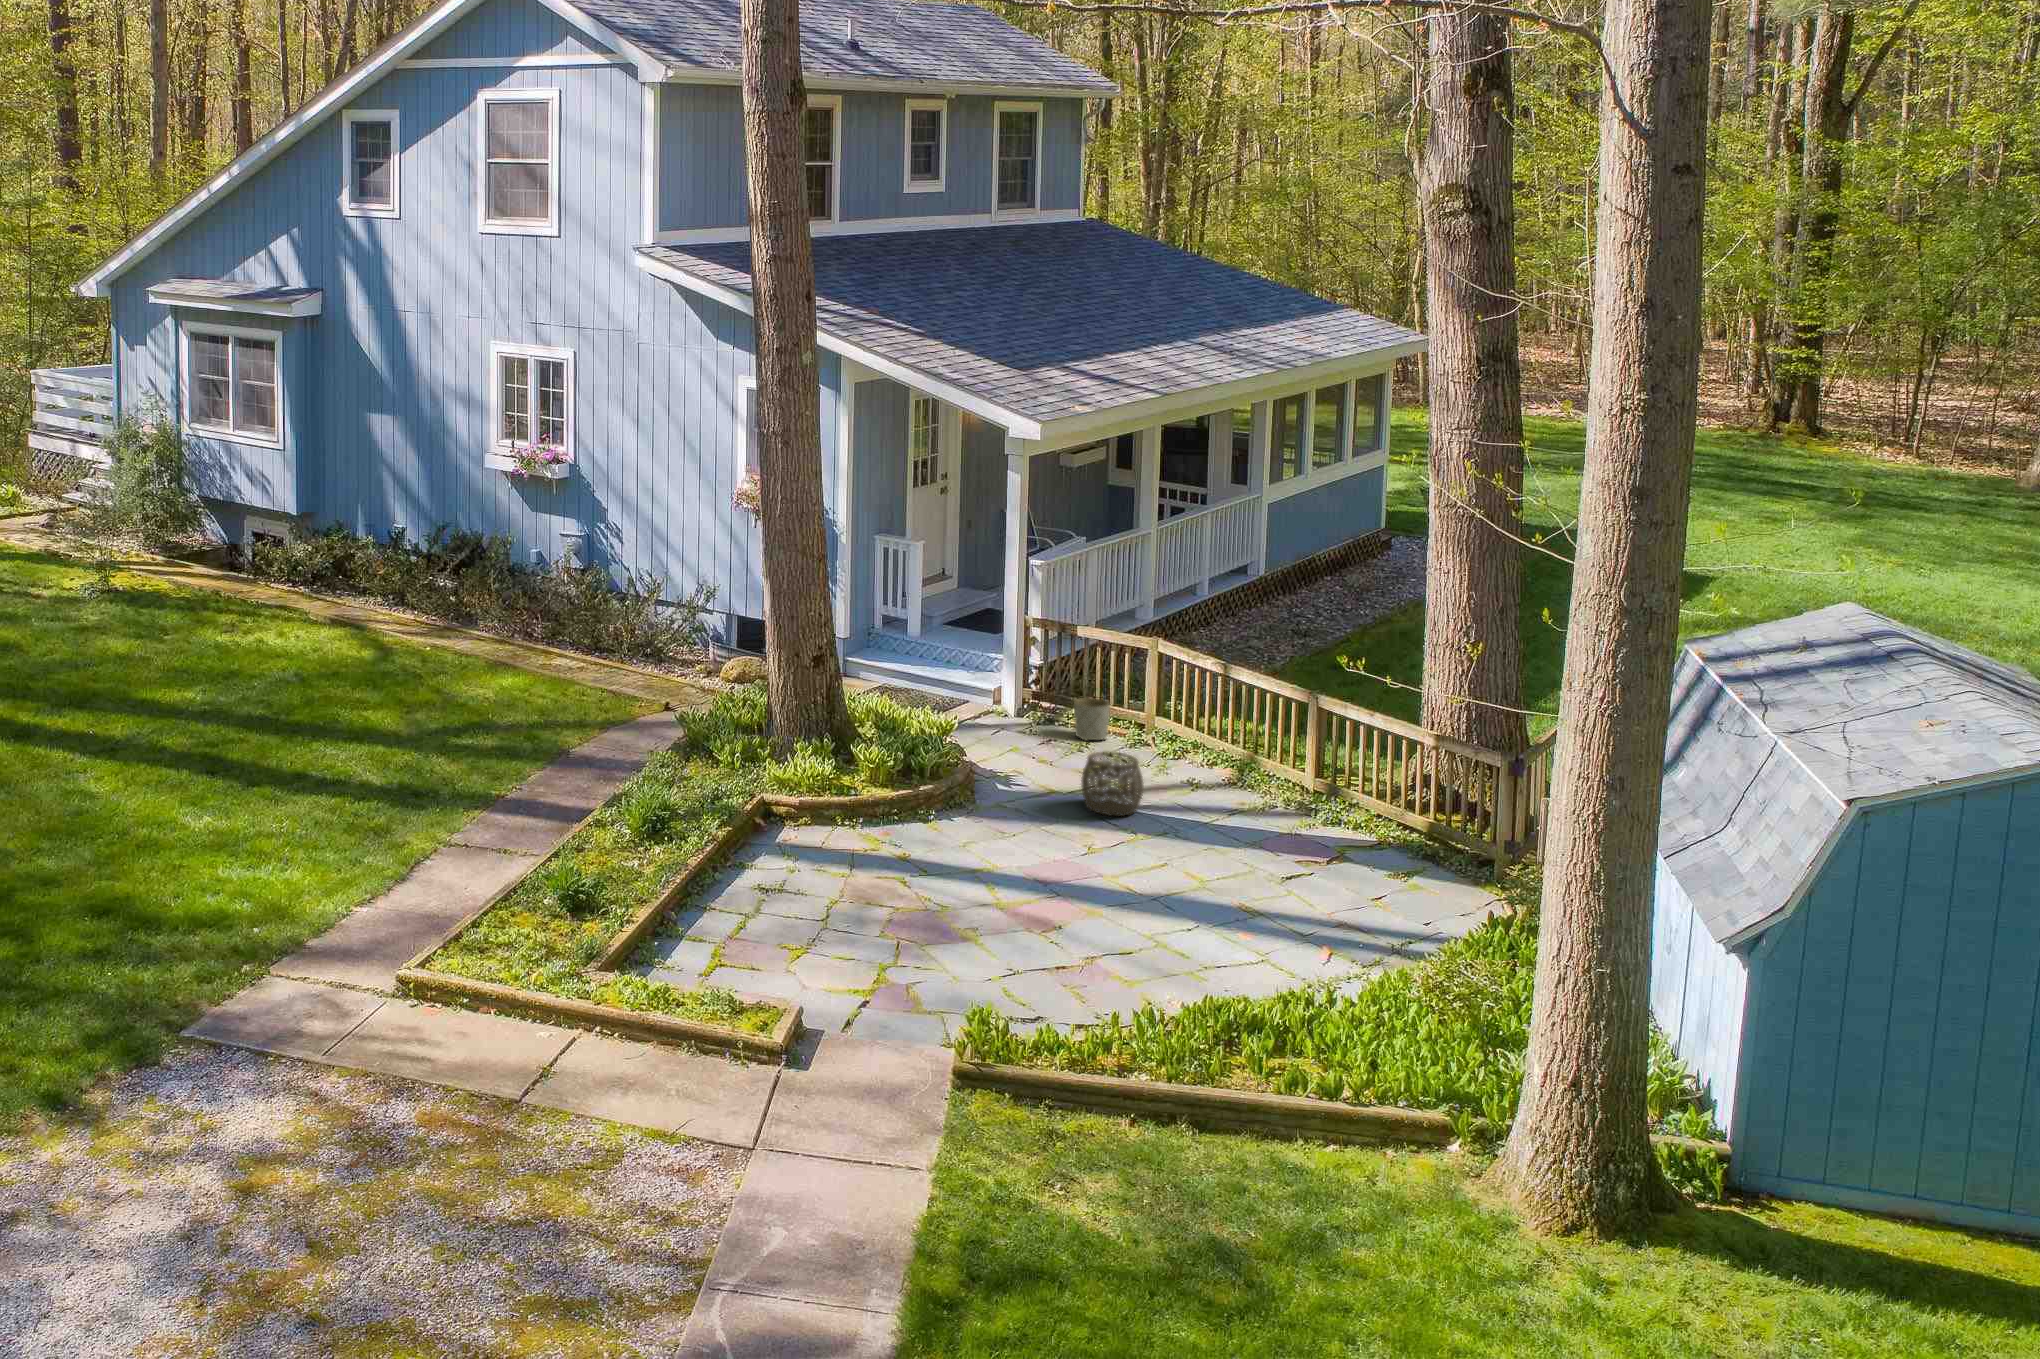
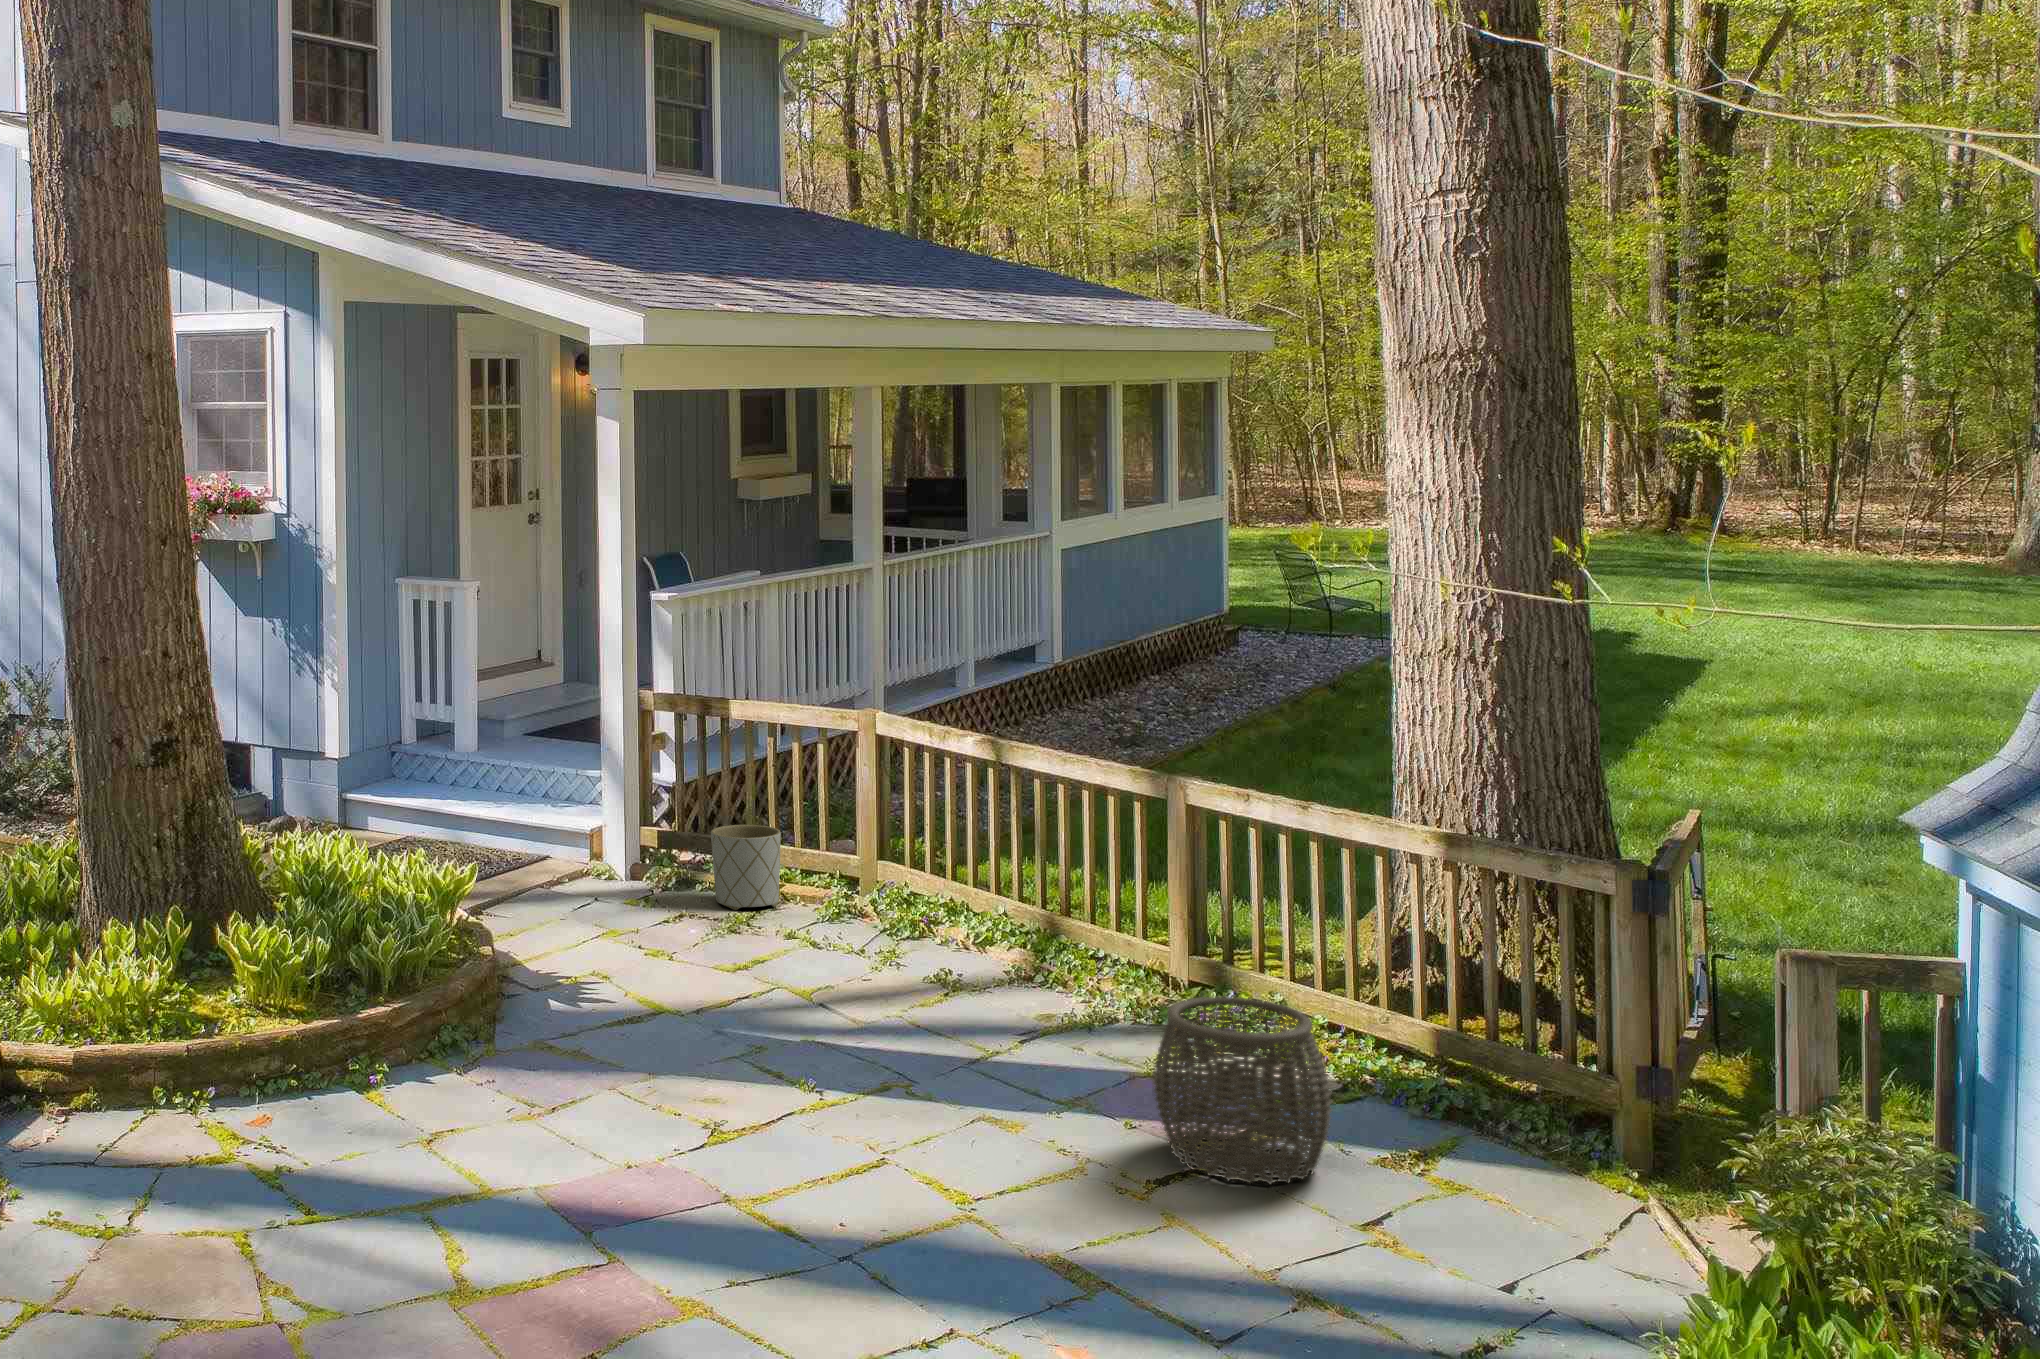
woven basket: present [1081,751,1144,816] -> present [1154,997,1332,1184]

